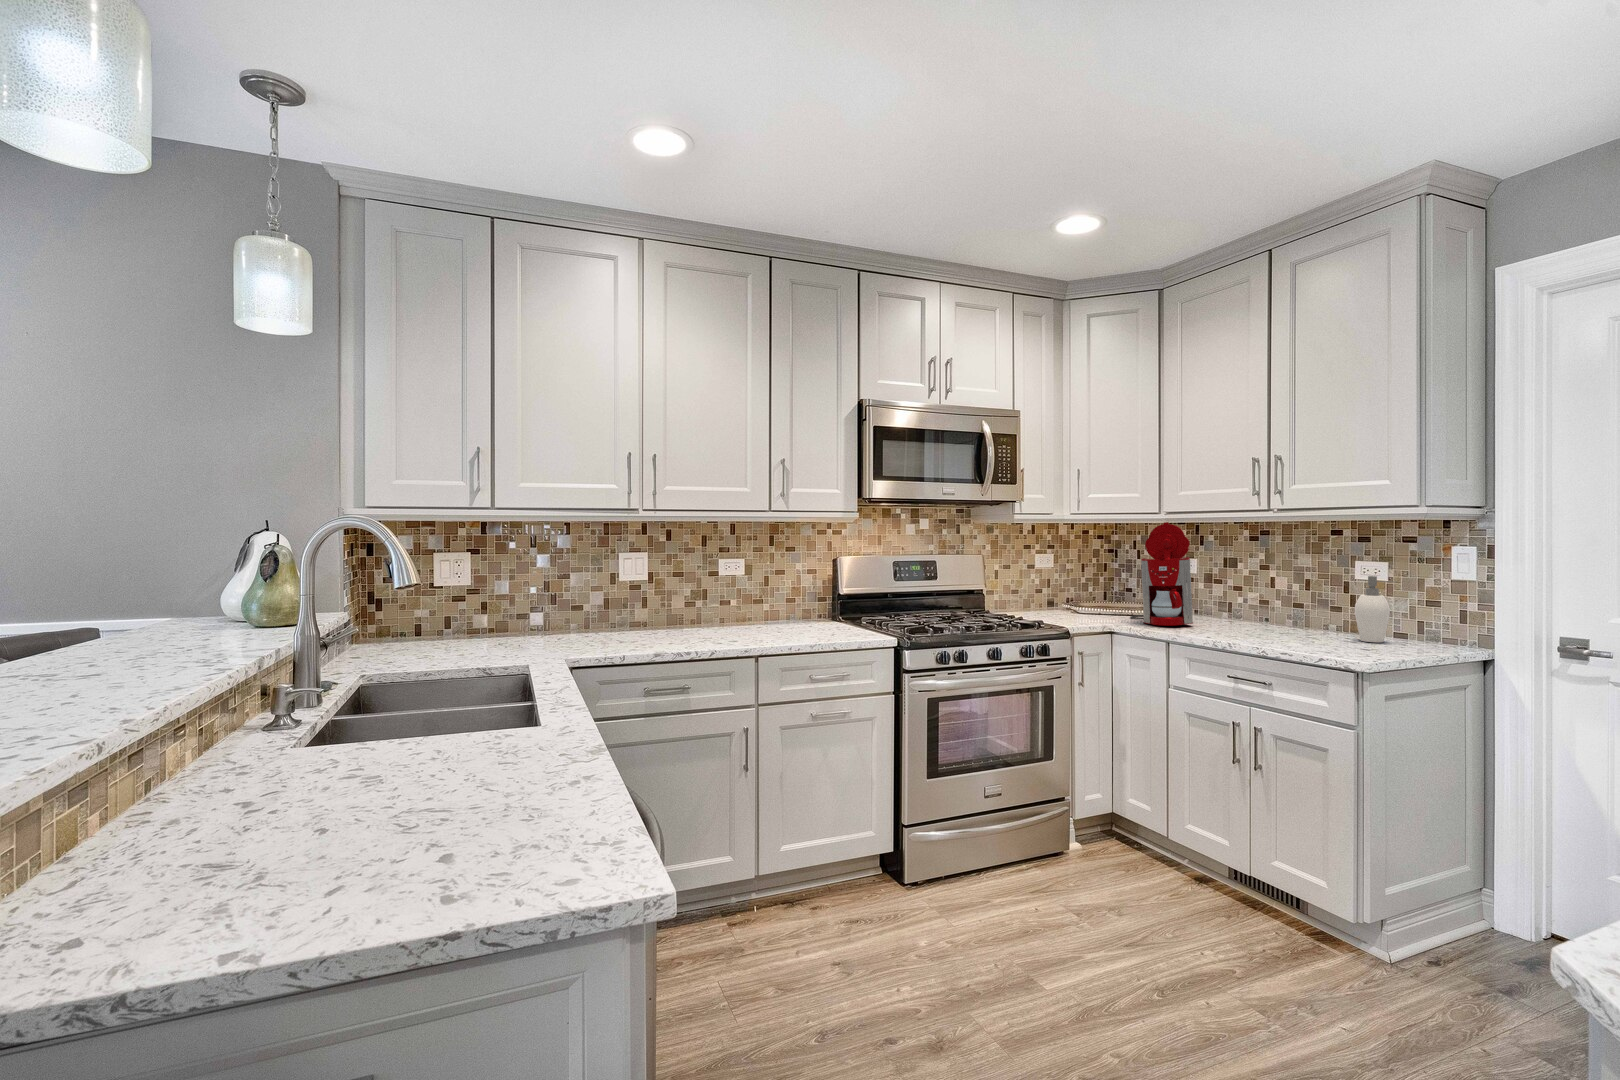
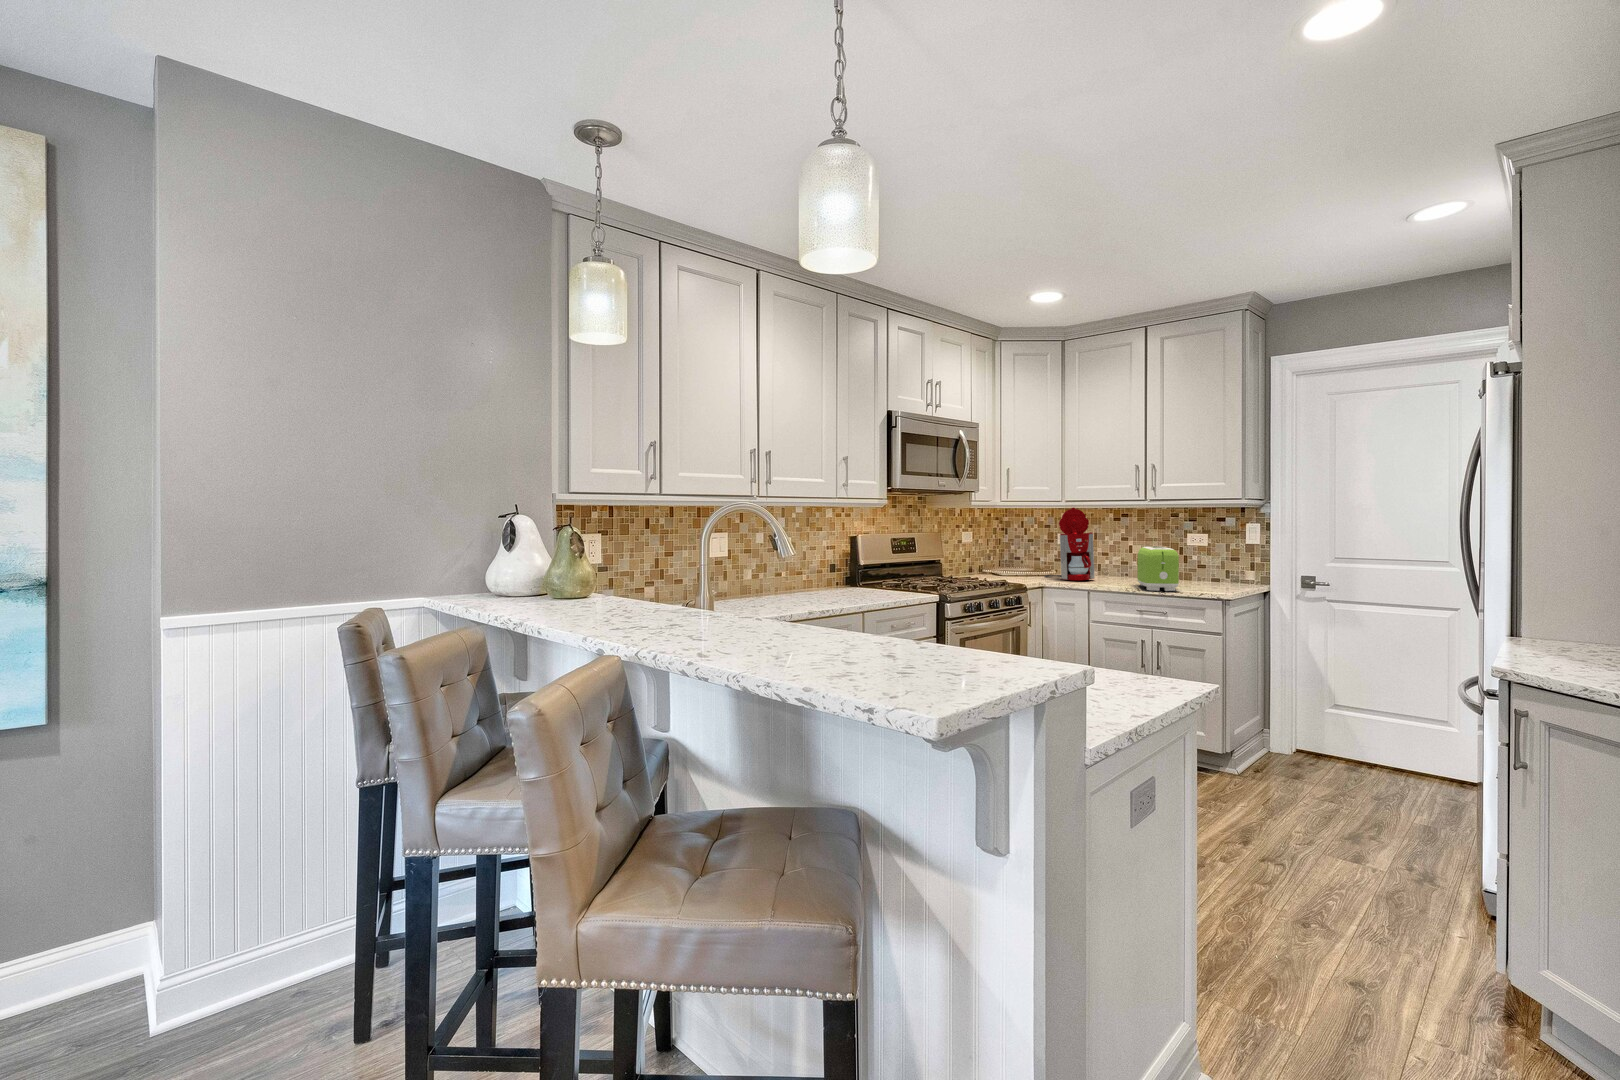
soap dispenser: present [1355,576,1394,642] -> none [1196,542,1223,584]
toaster: none [1234,580,1296,651] -> present [1137,546,1179,591]

